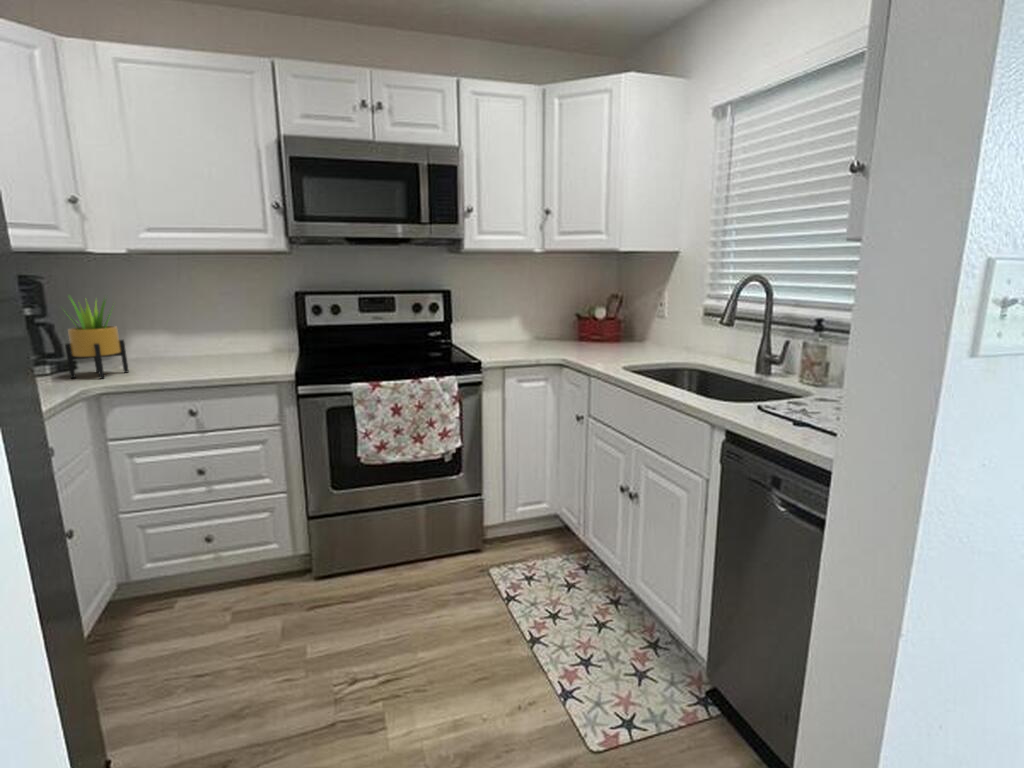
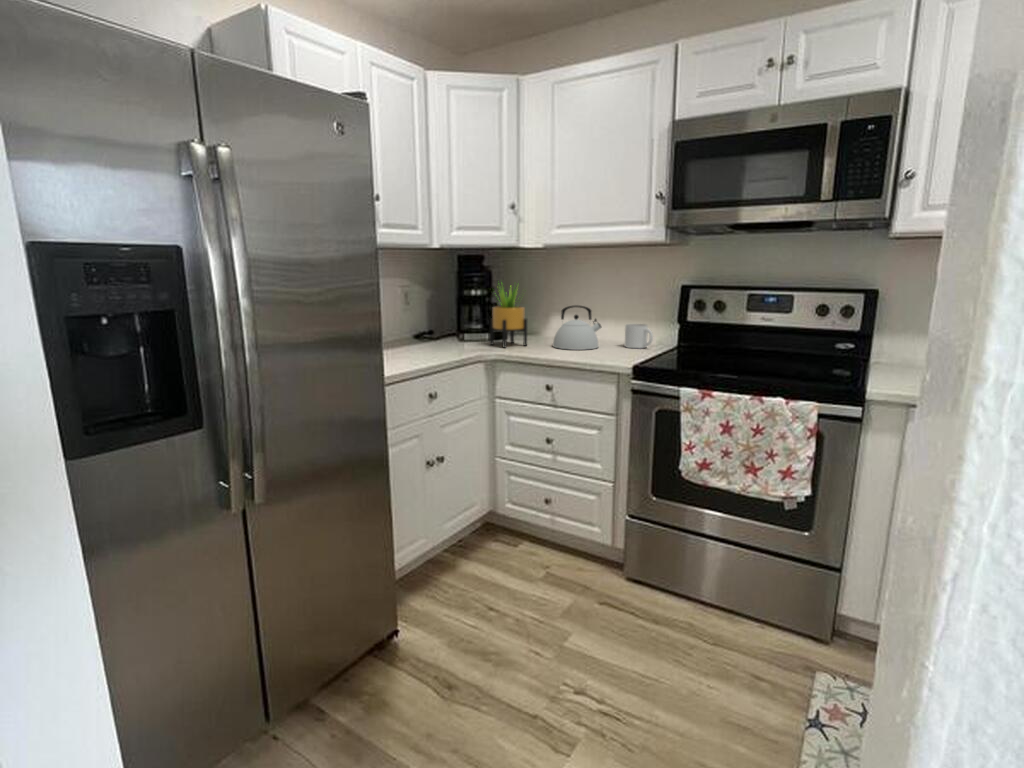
kettle: none [163,319,222,369] -> present [553,305,601,350]
mug: none [244,332,279,358] -> present [625,324,653,348]

